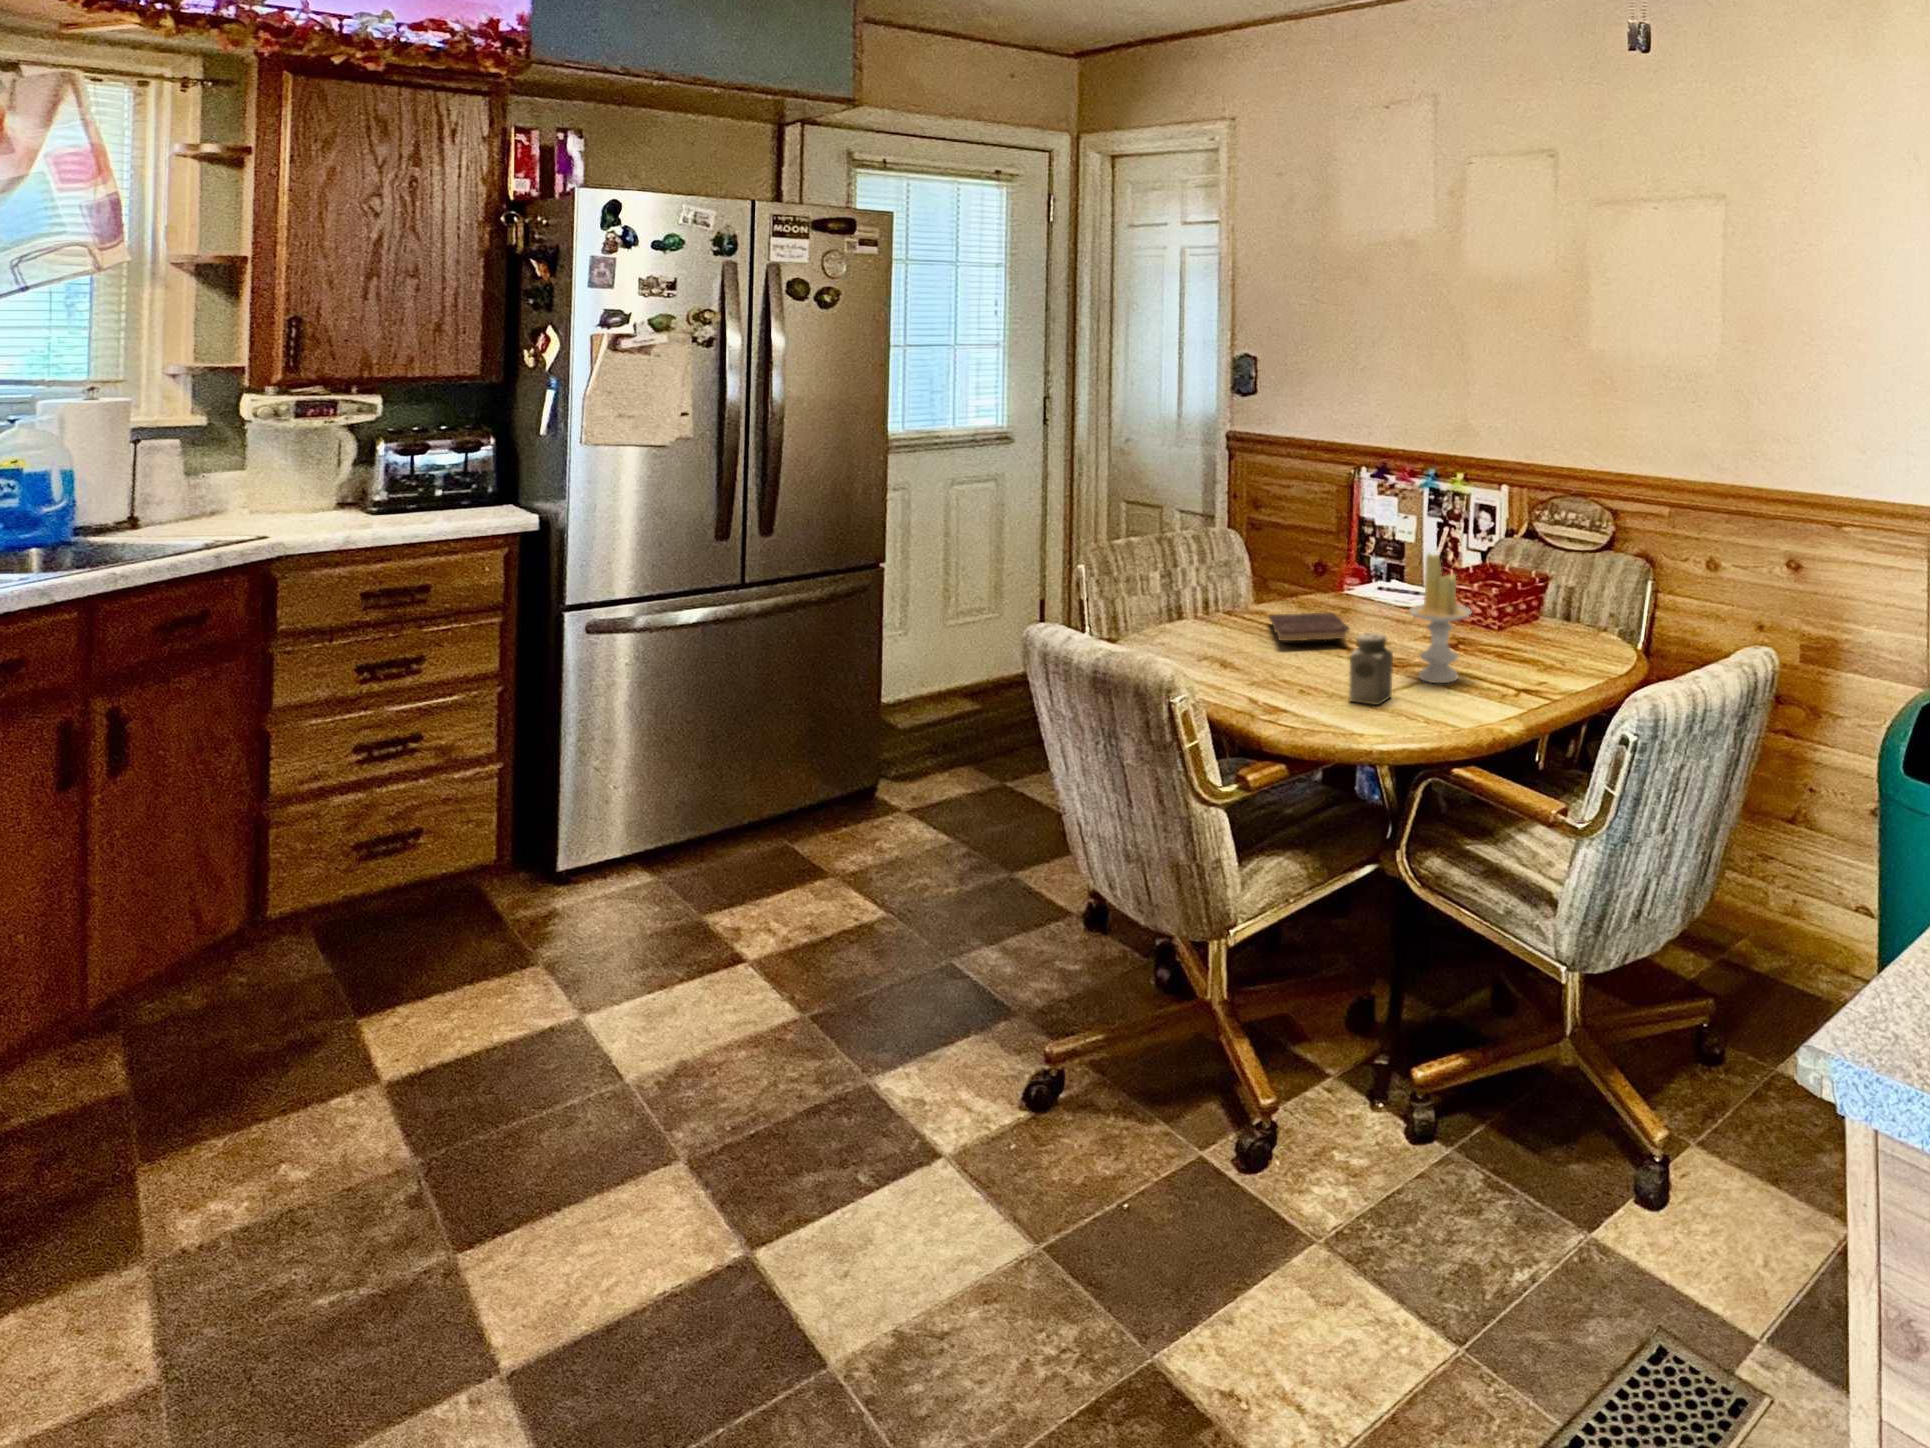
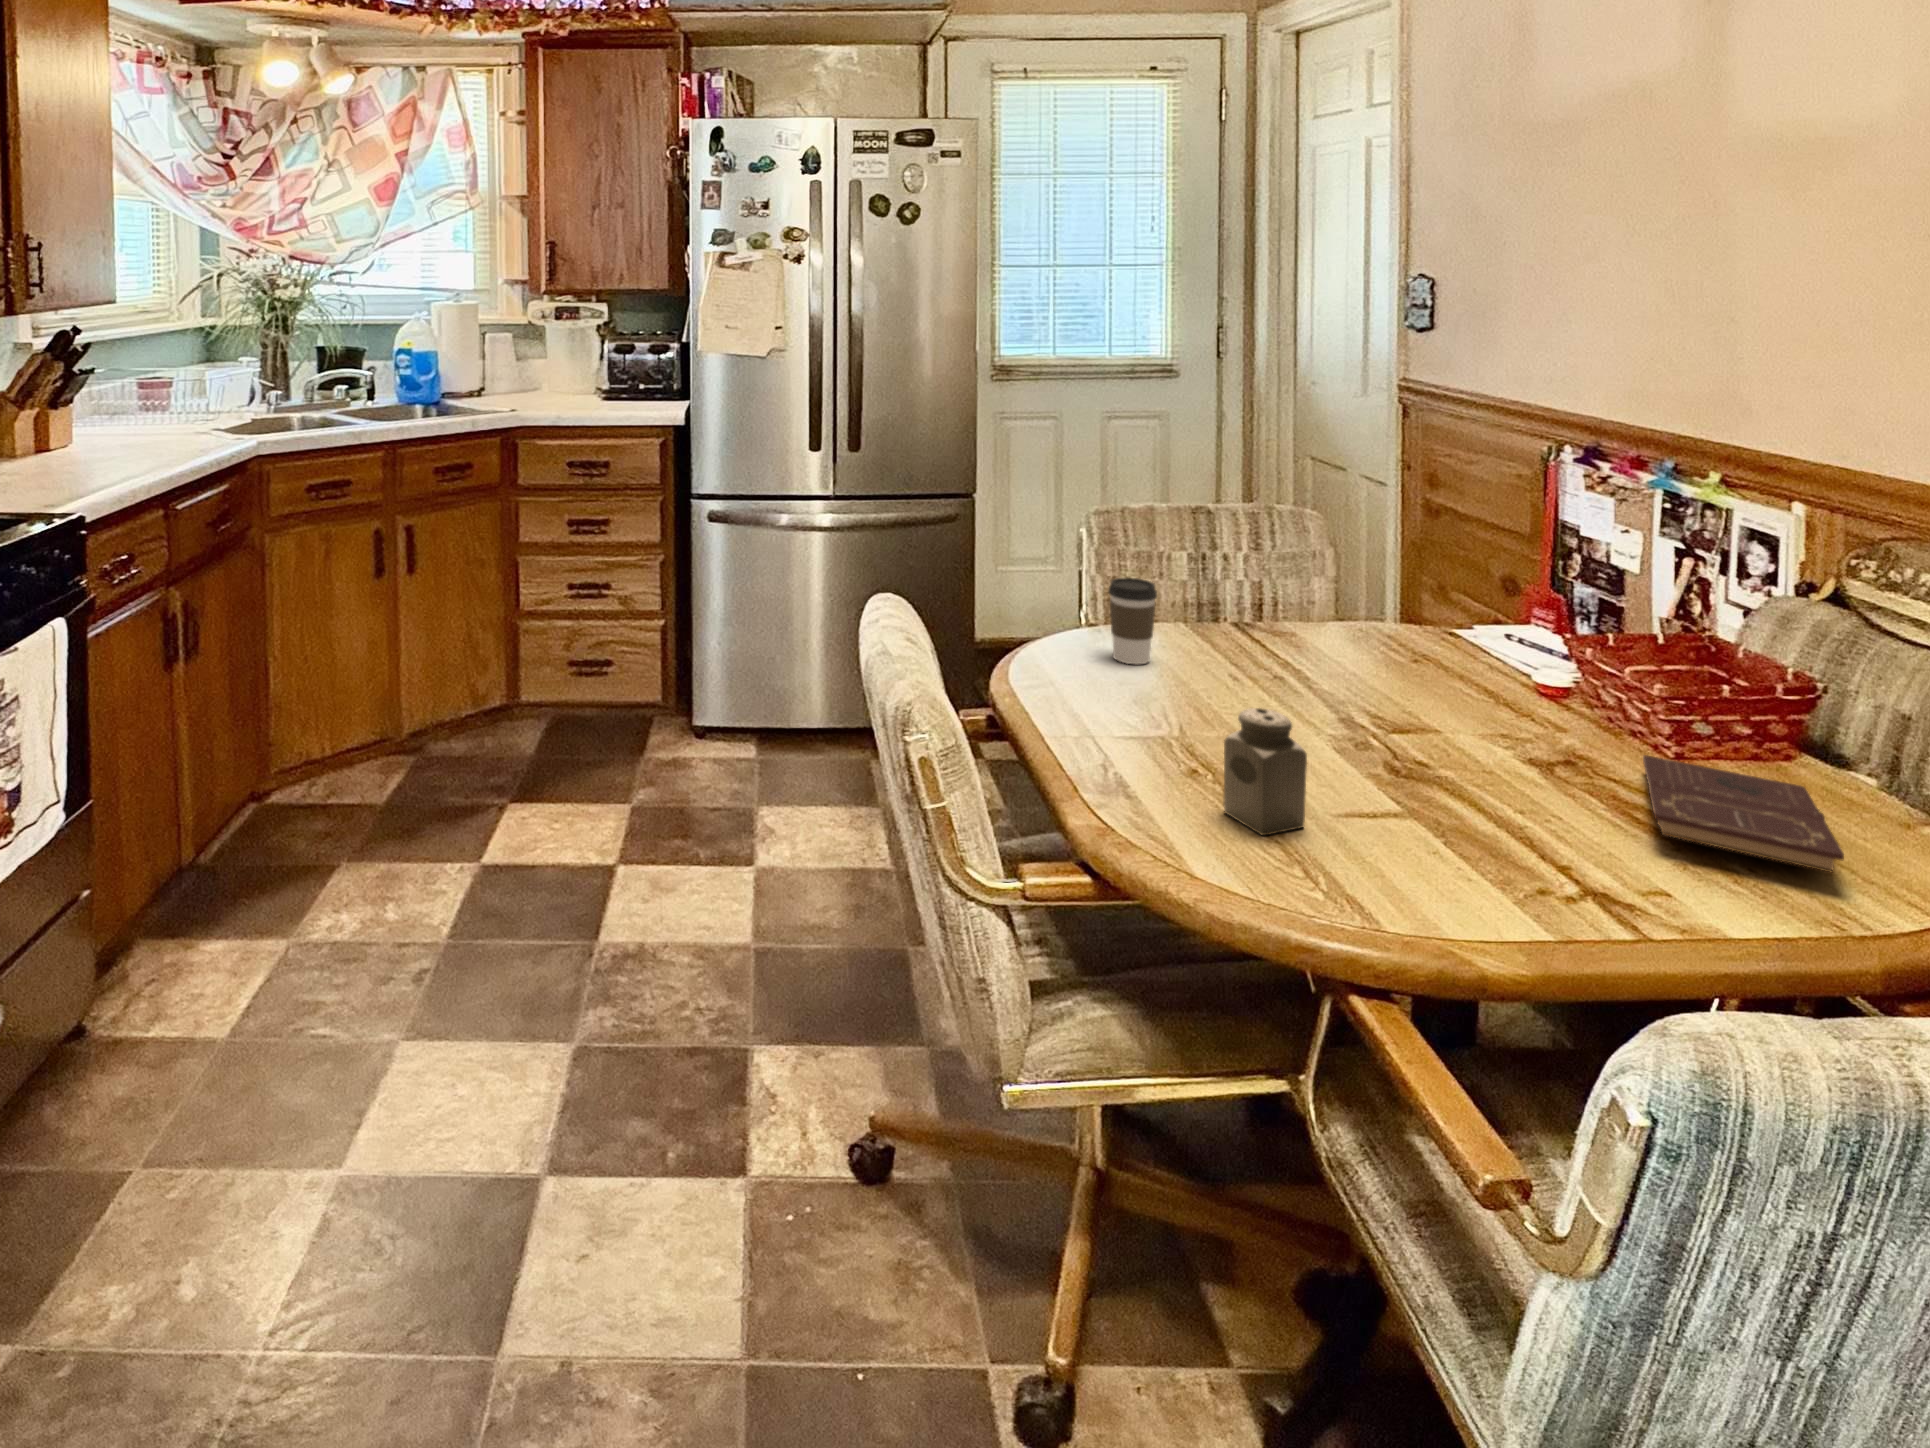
candle: present [1410,554,1471,683] -> none [1374,596,1504,835]
coffee cup: none [1187,586,1222,648] -> present [1108,578,1157,664]
book: present [1269,613,1349,641] -> present [1643,755,1844,872]

